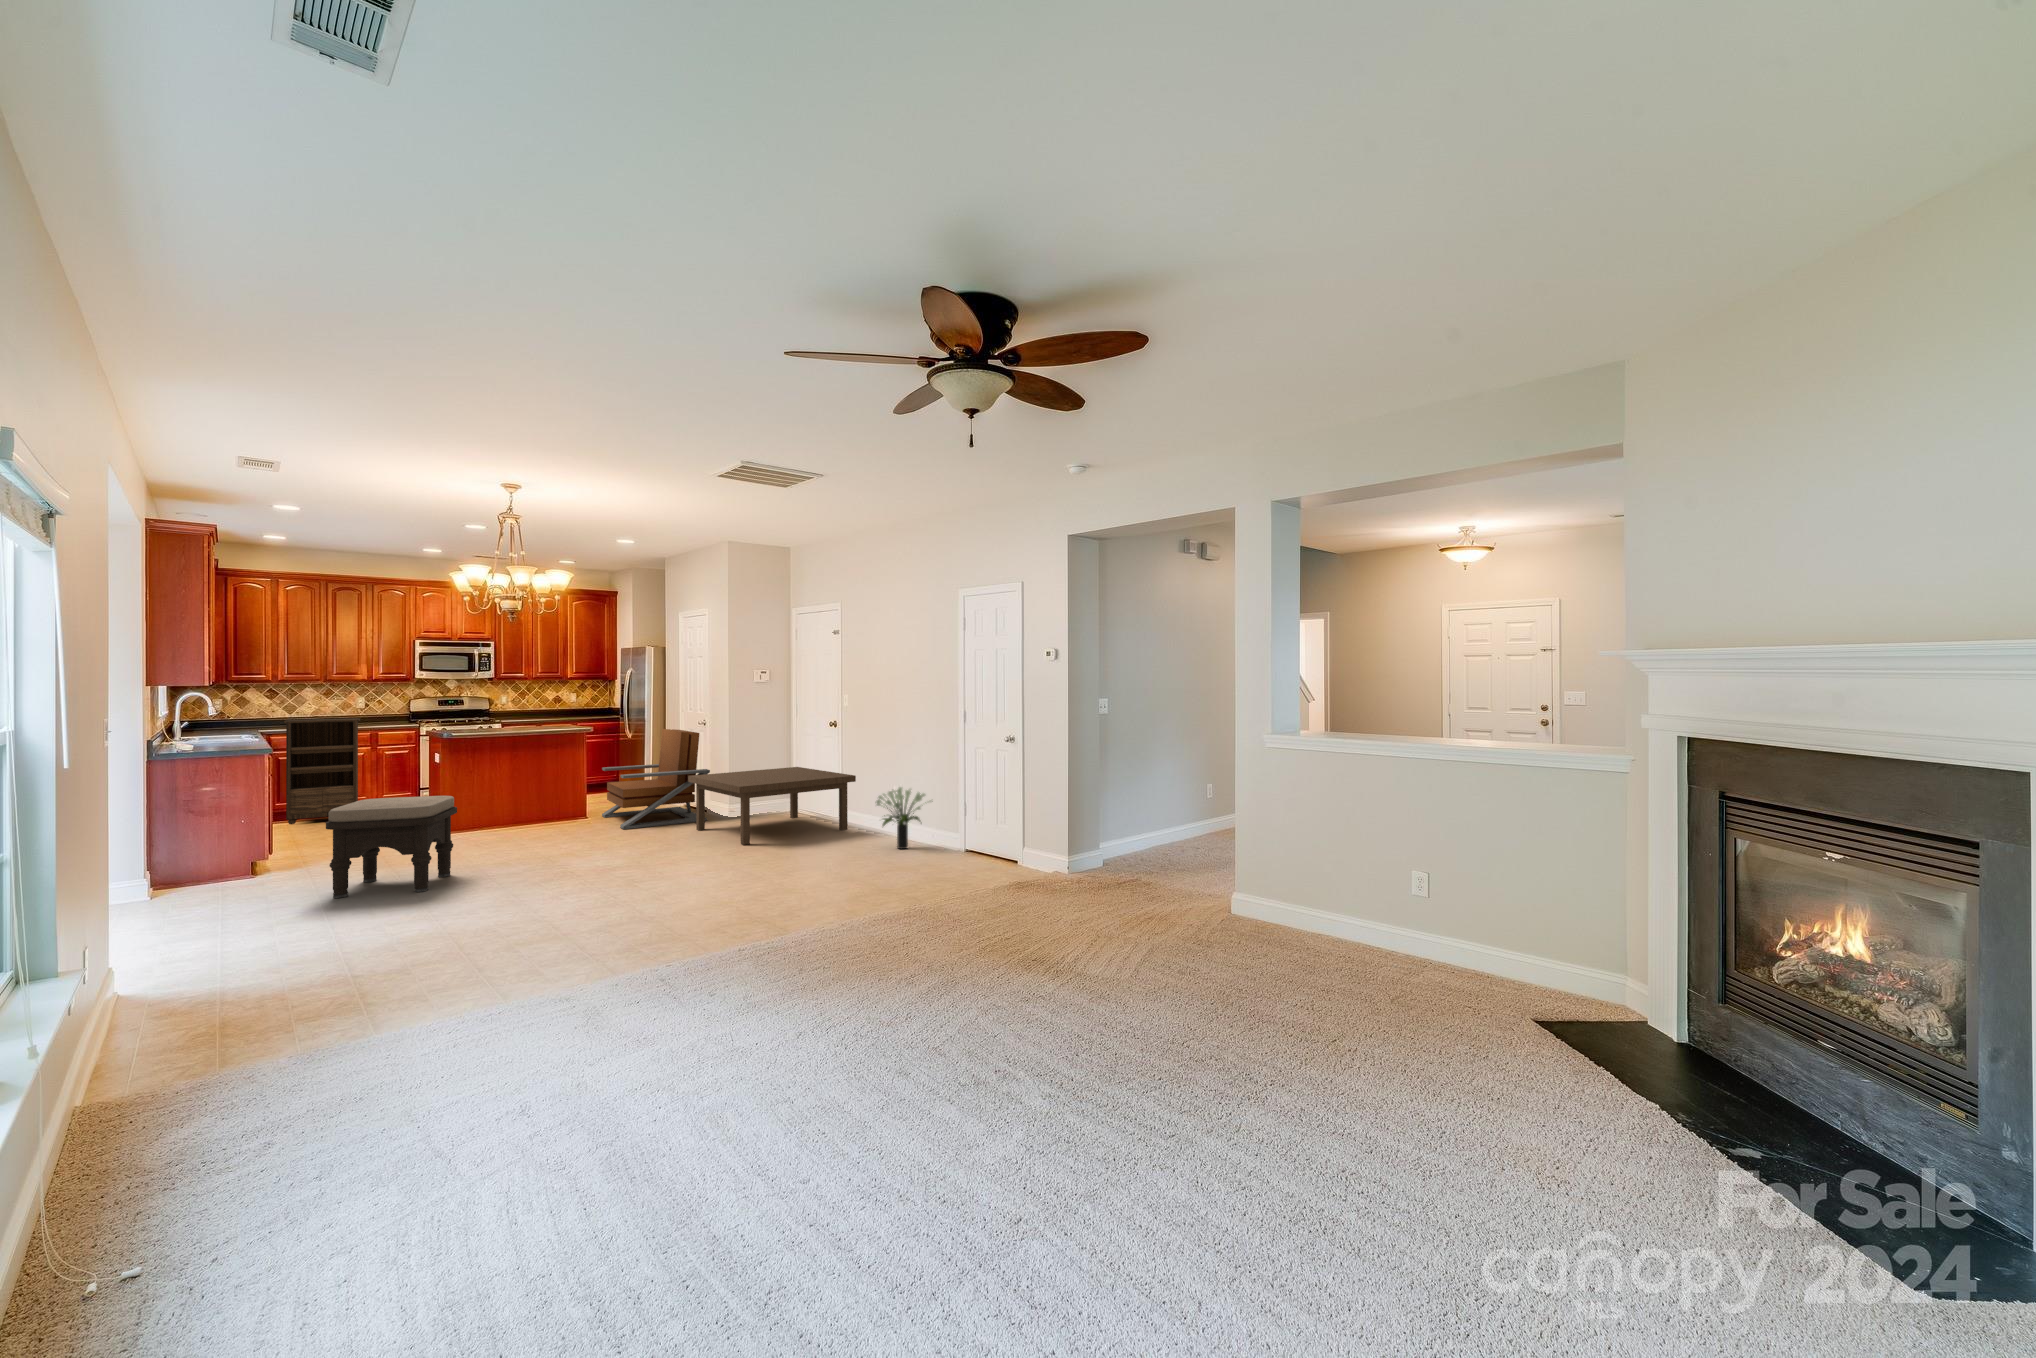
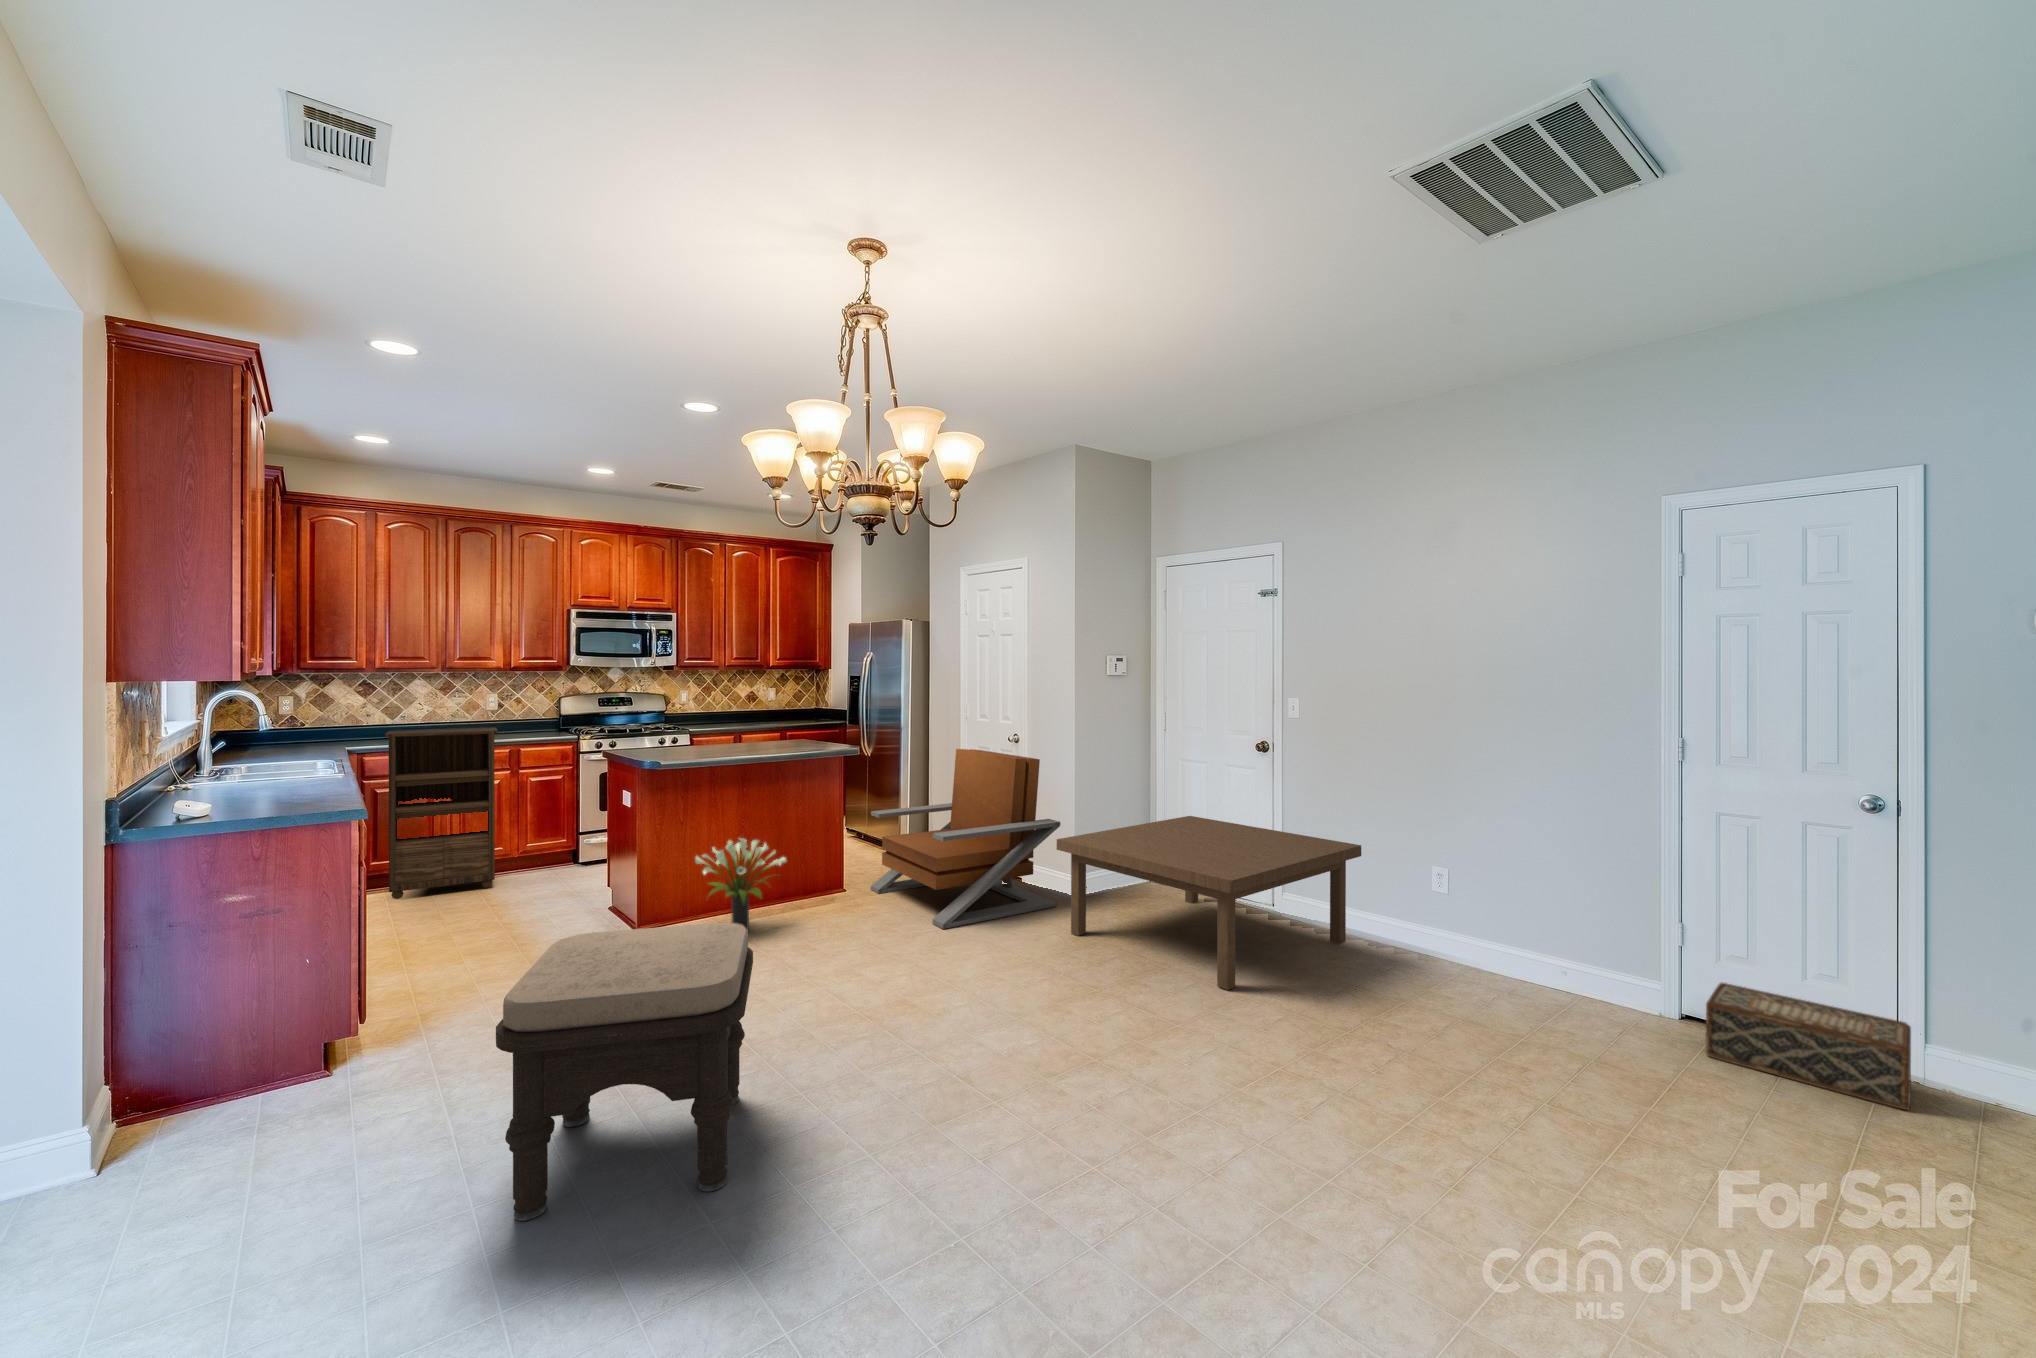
potted plant: present [876,787,931,849] -> present [695,838,786,931]
woven basket: none [930,827,1001,867] -> present [1706,983,1911,1110]

